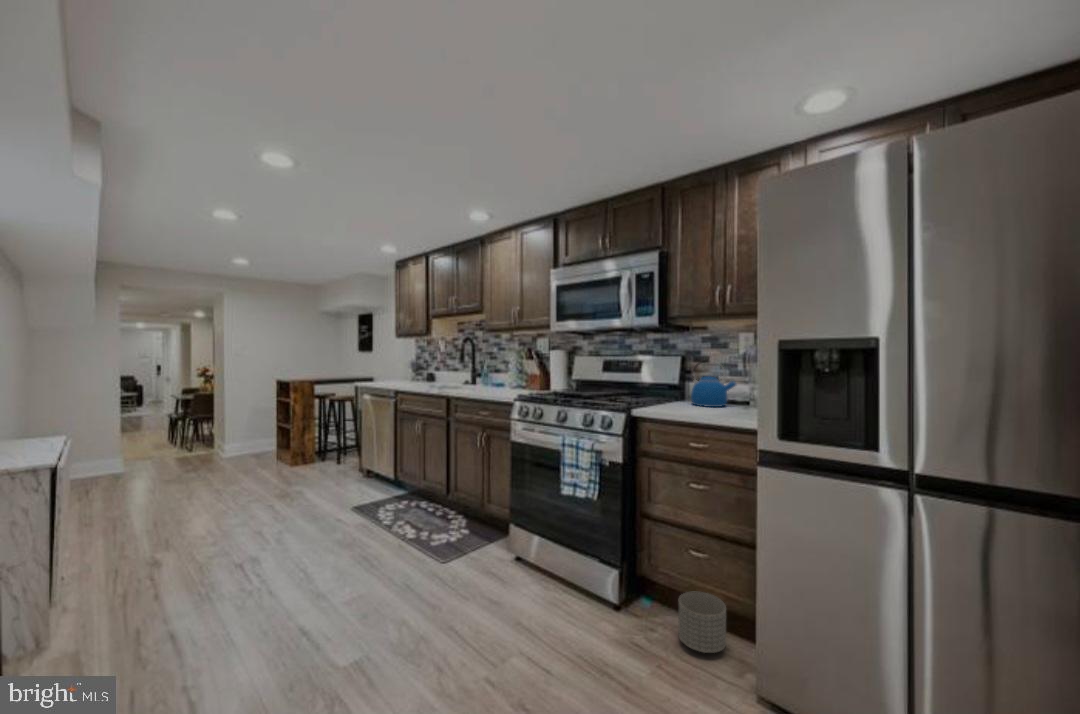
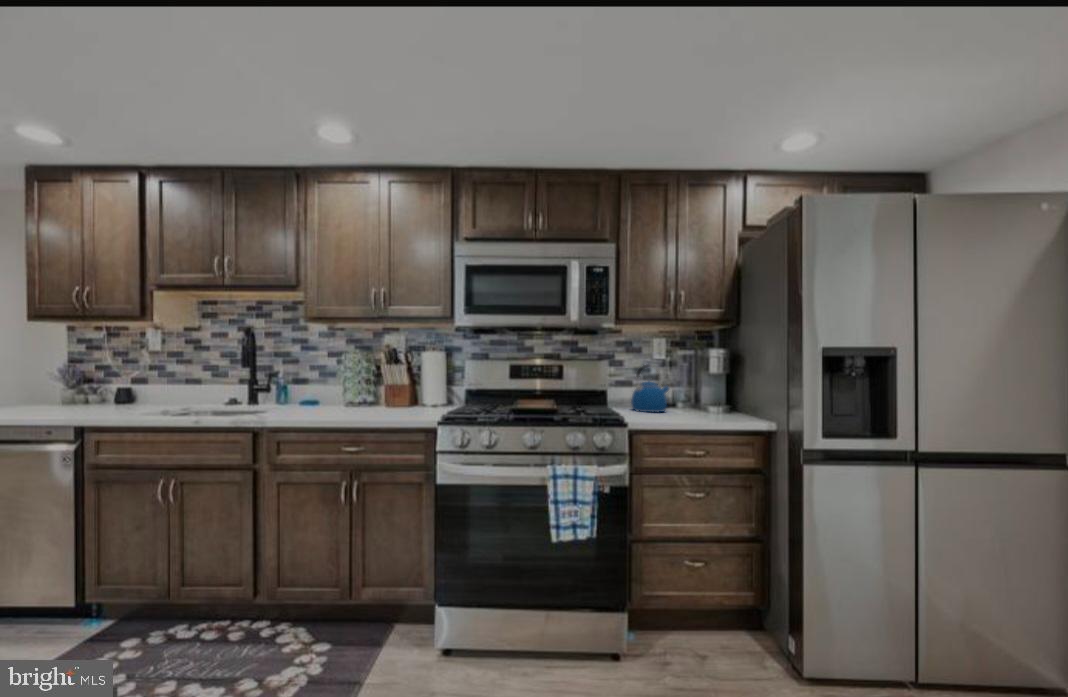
planter: present [679,591,726,653] -> none [712,605,763,672]

